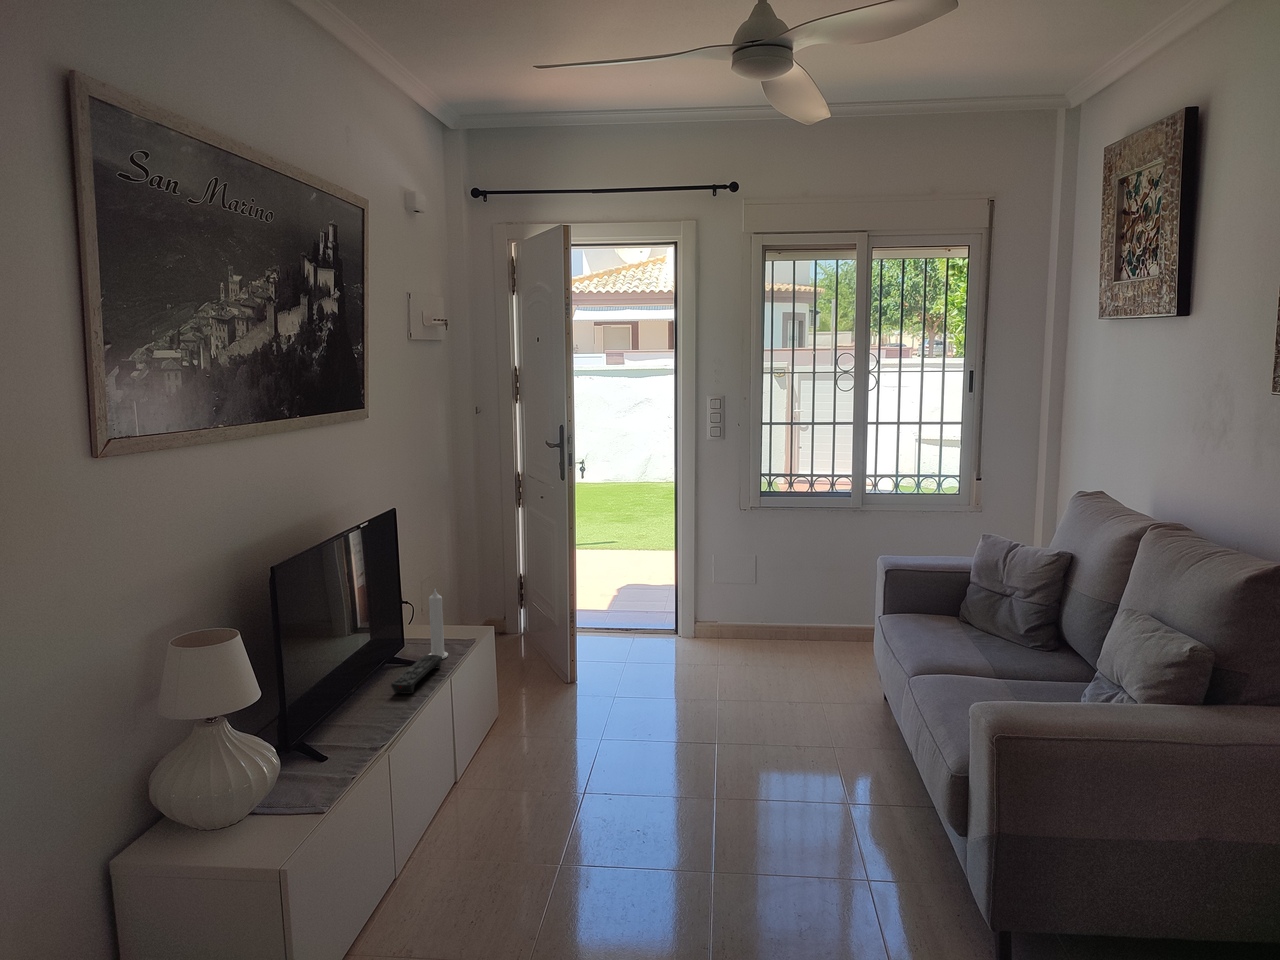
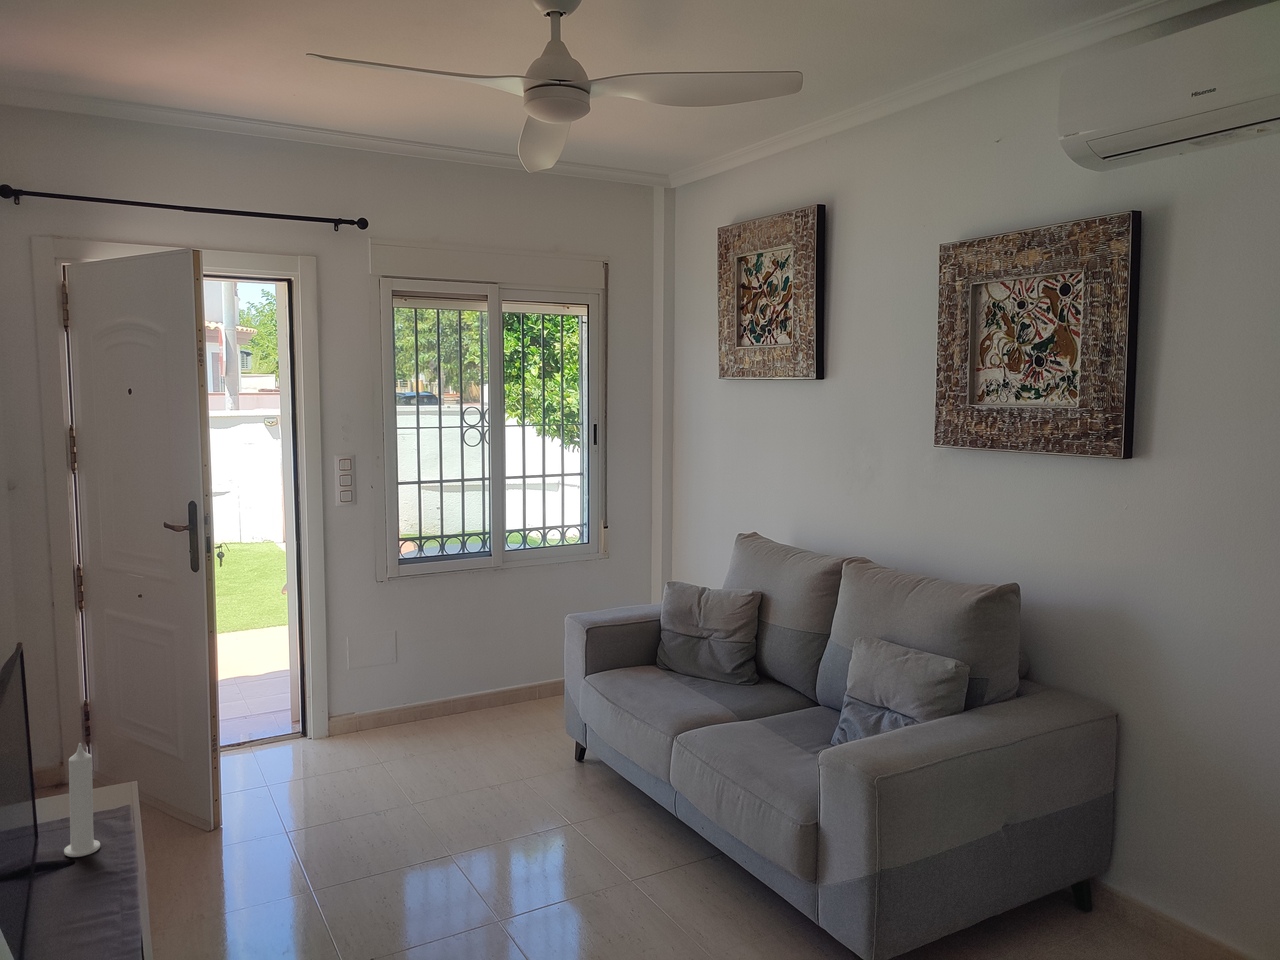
remote control: present [391,655,442,694] -> none [72,847,111,925]

